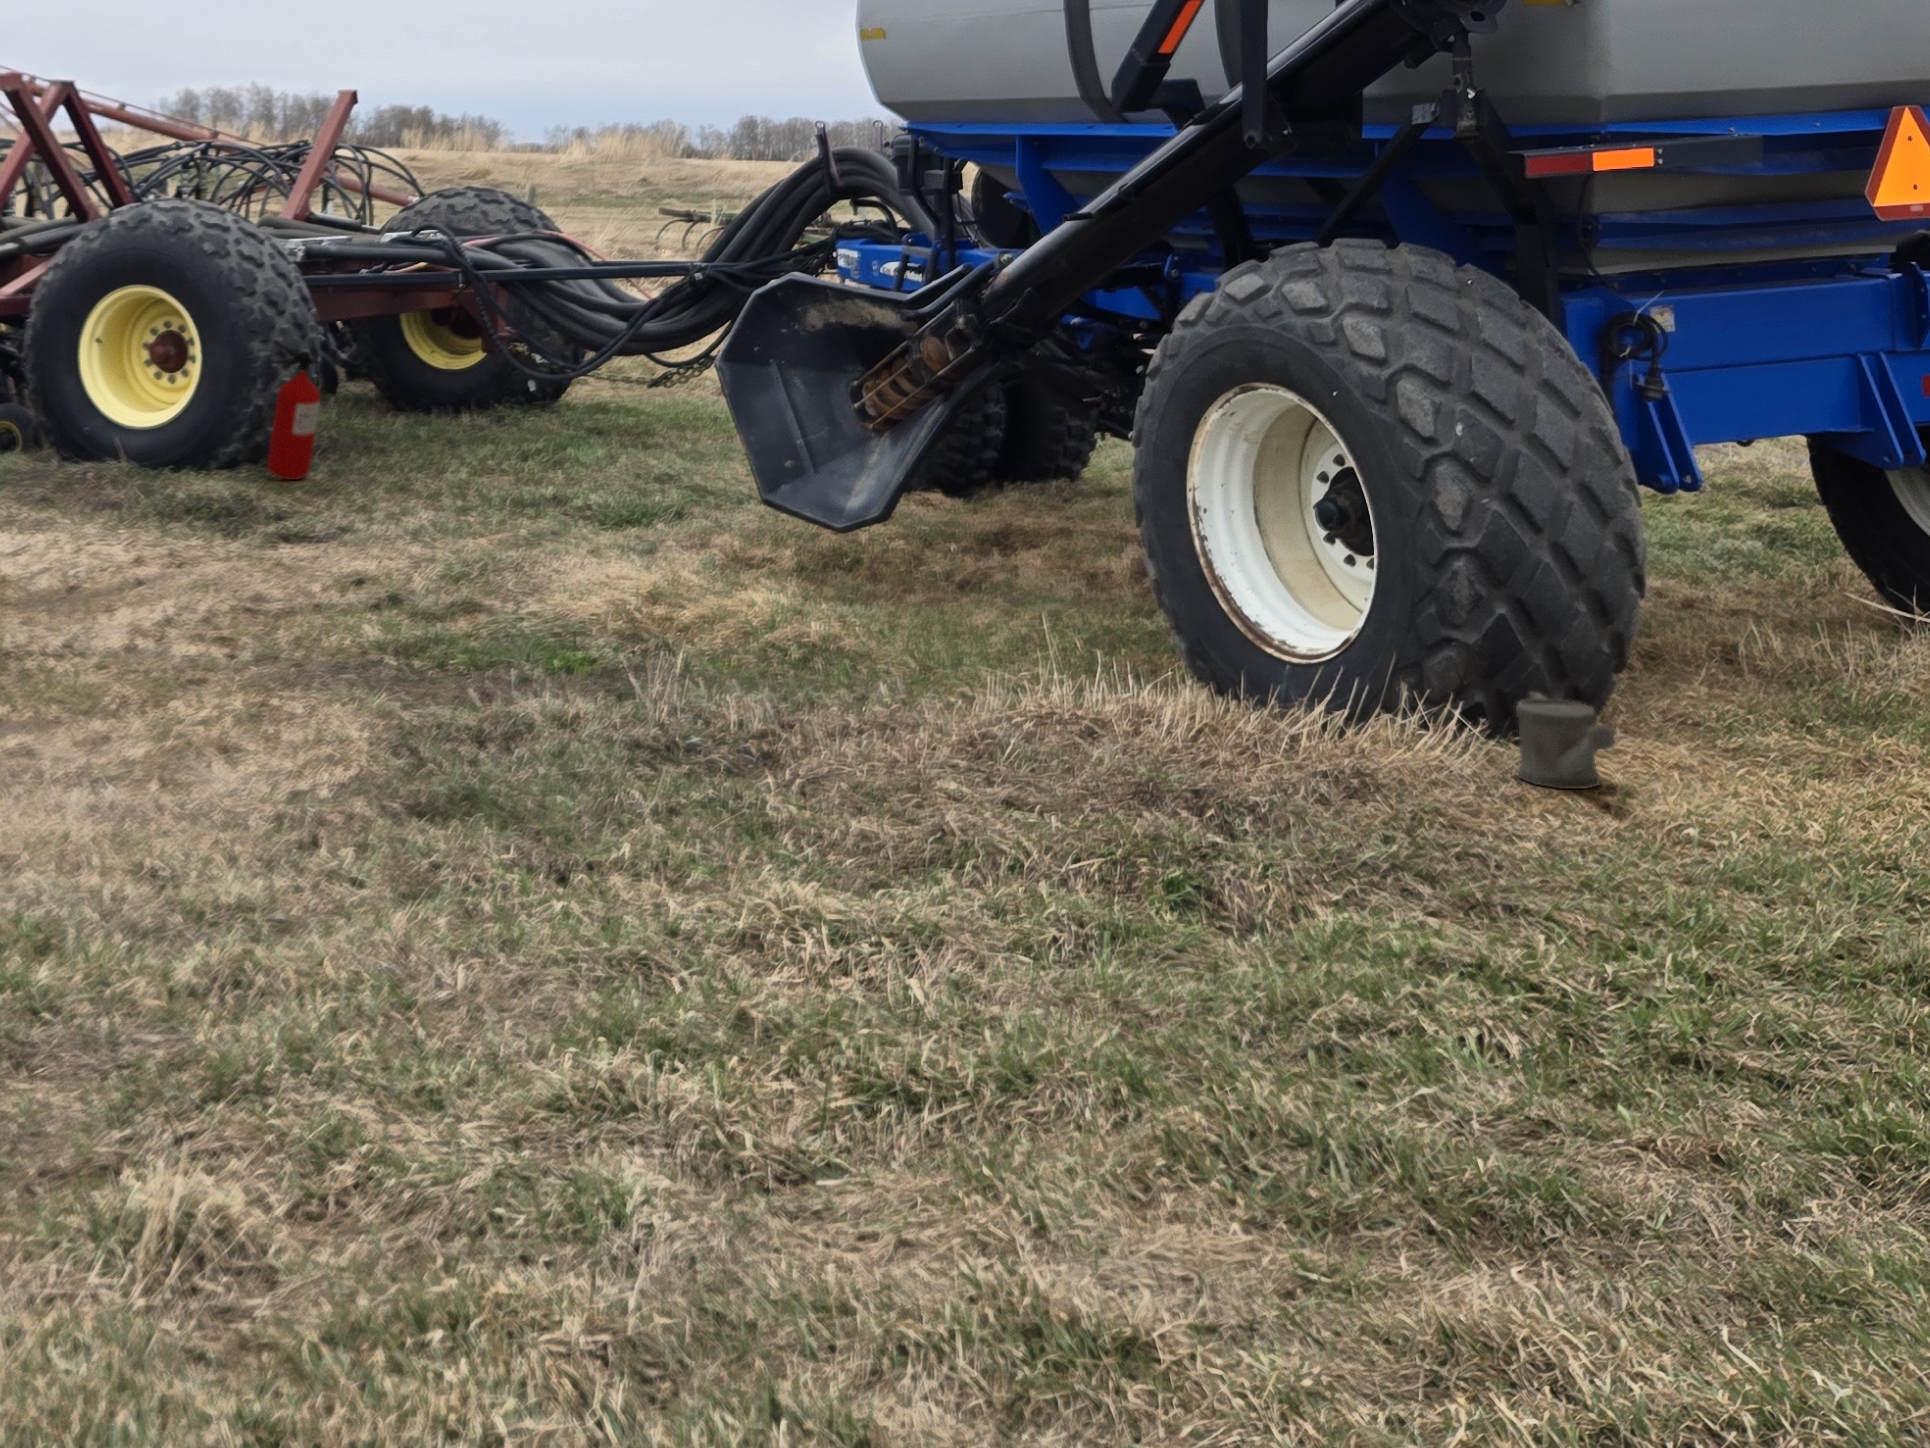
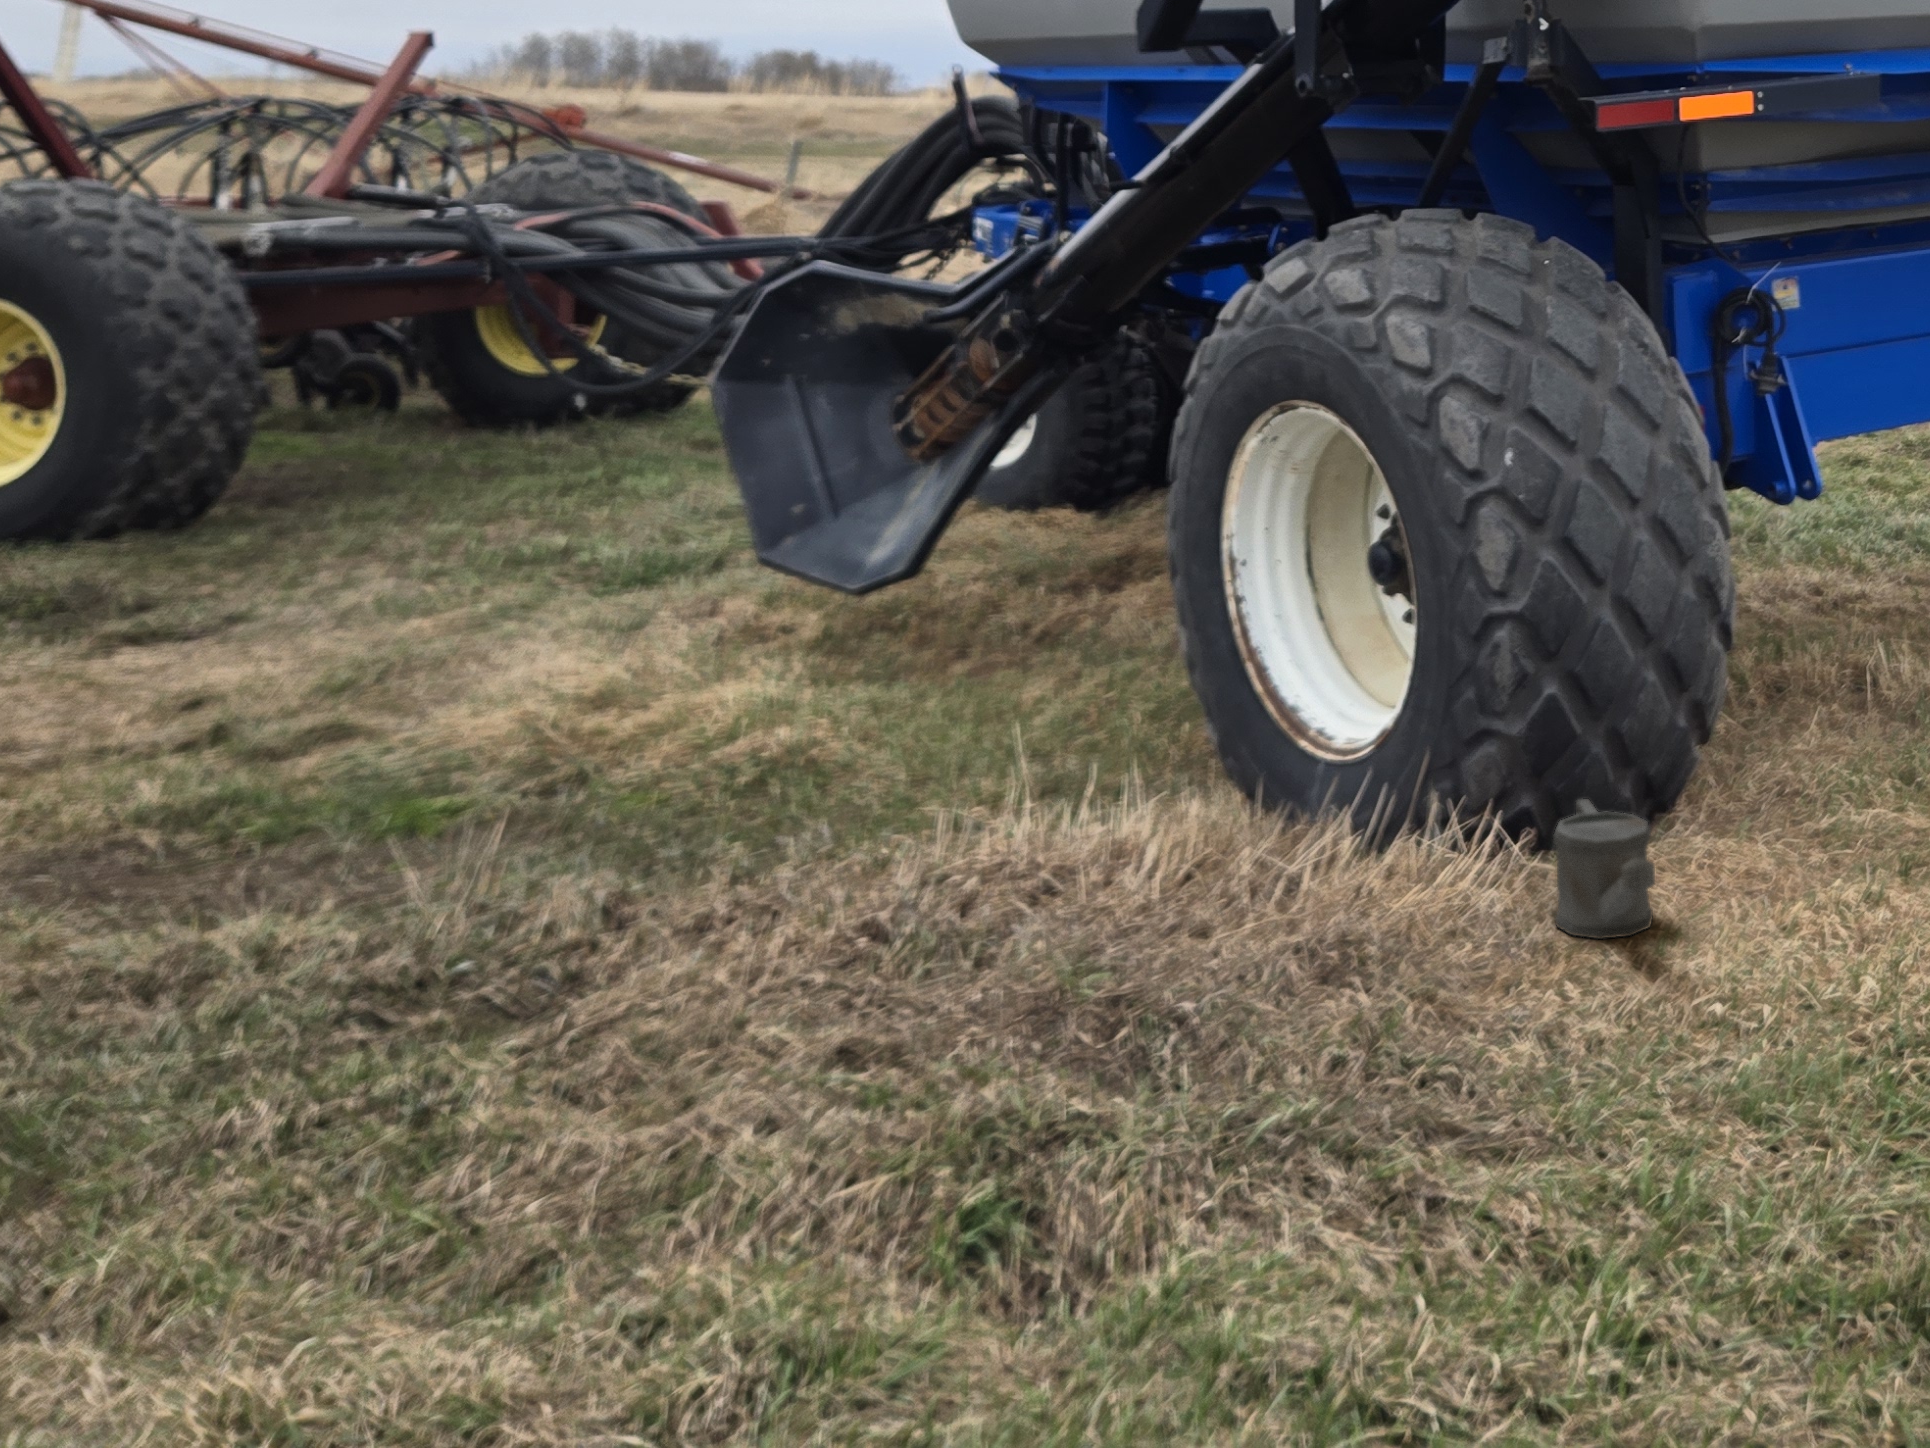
fire extinguisher: present [267,340,320,480] -> none [150,362,232,554]

